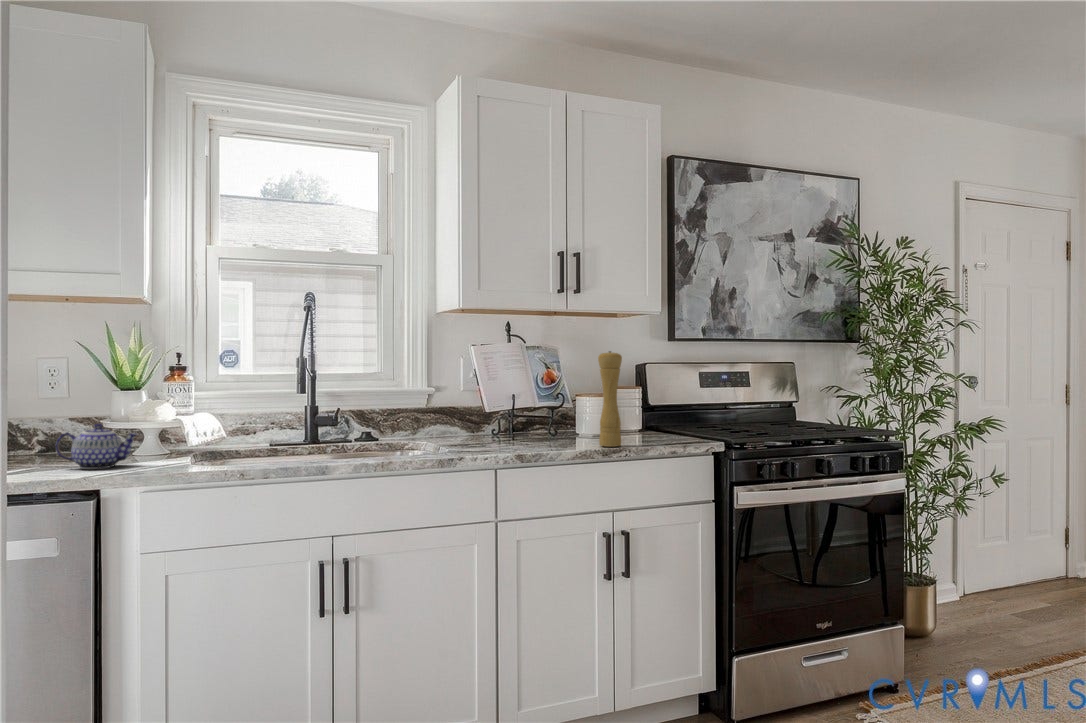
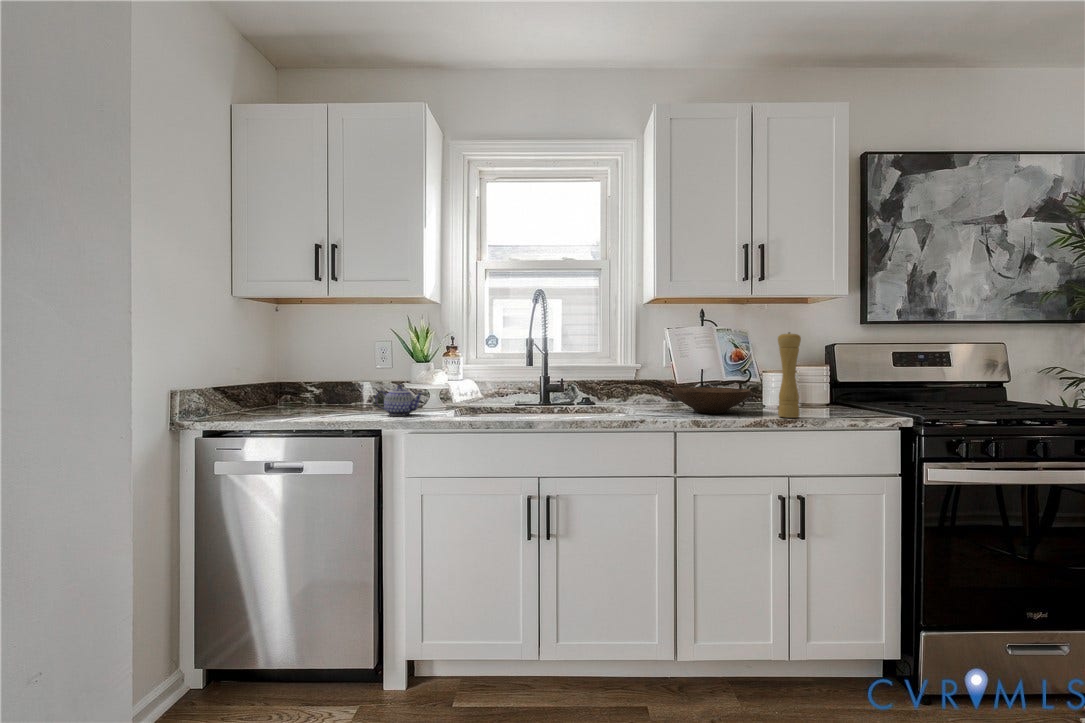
wooden bowl: none [479,414,568,445] -> present [672,387,751,414]

